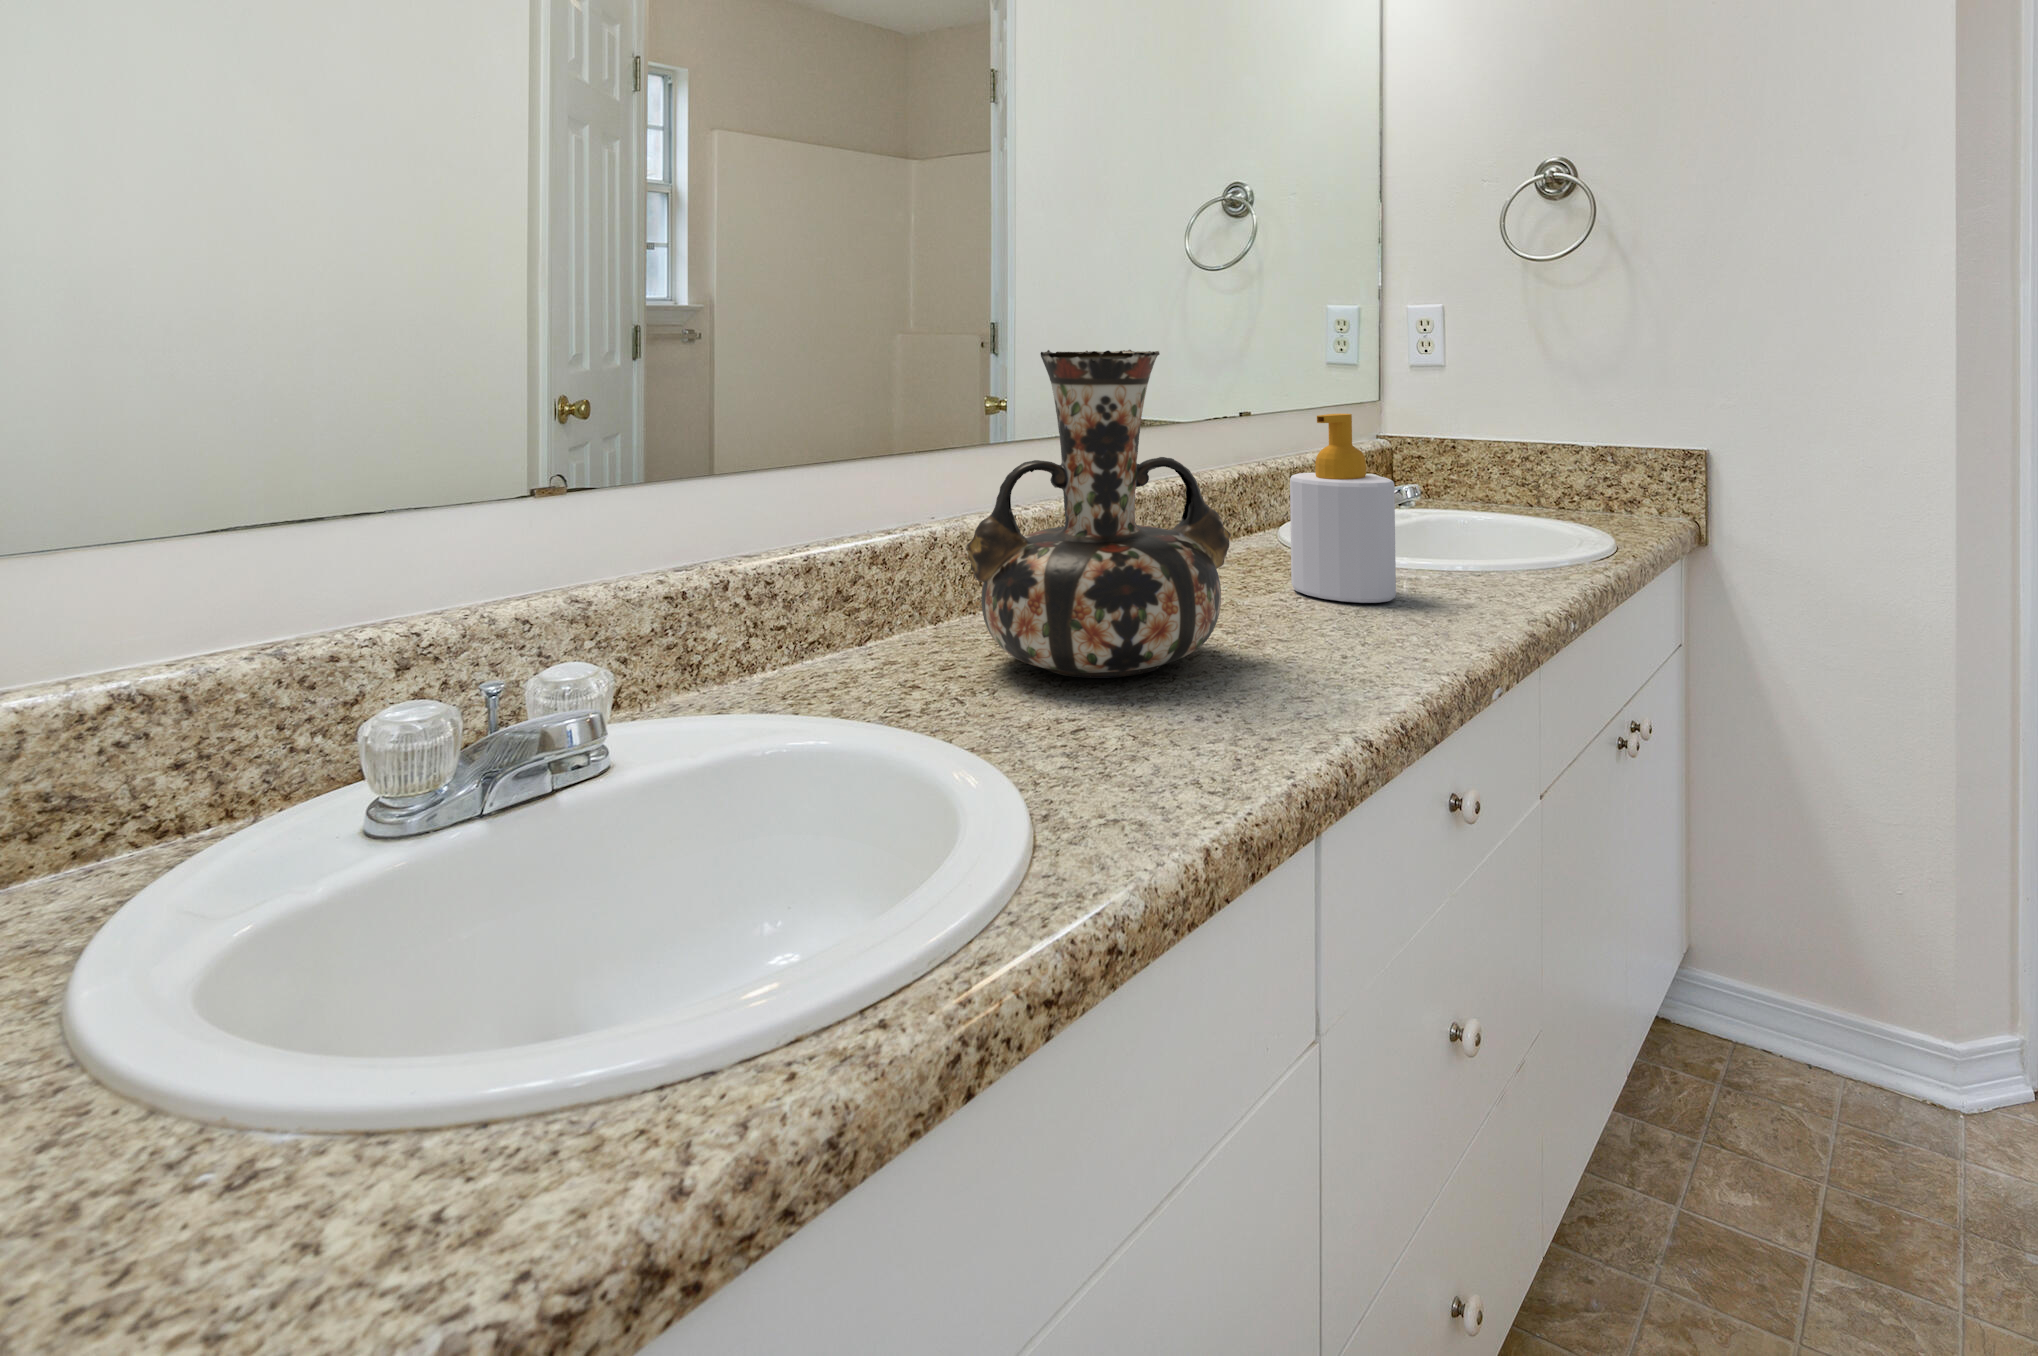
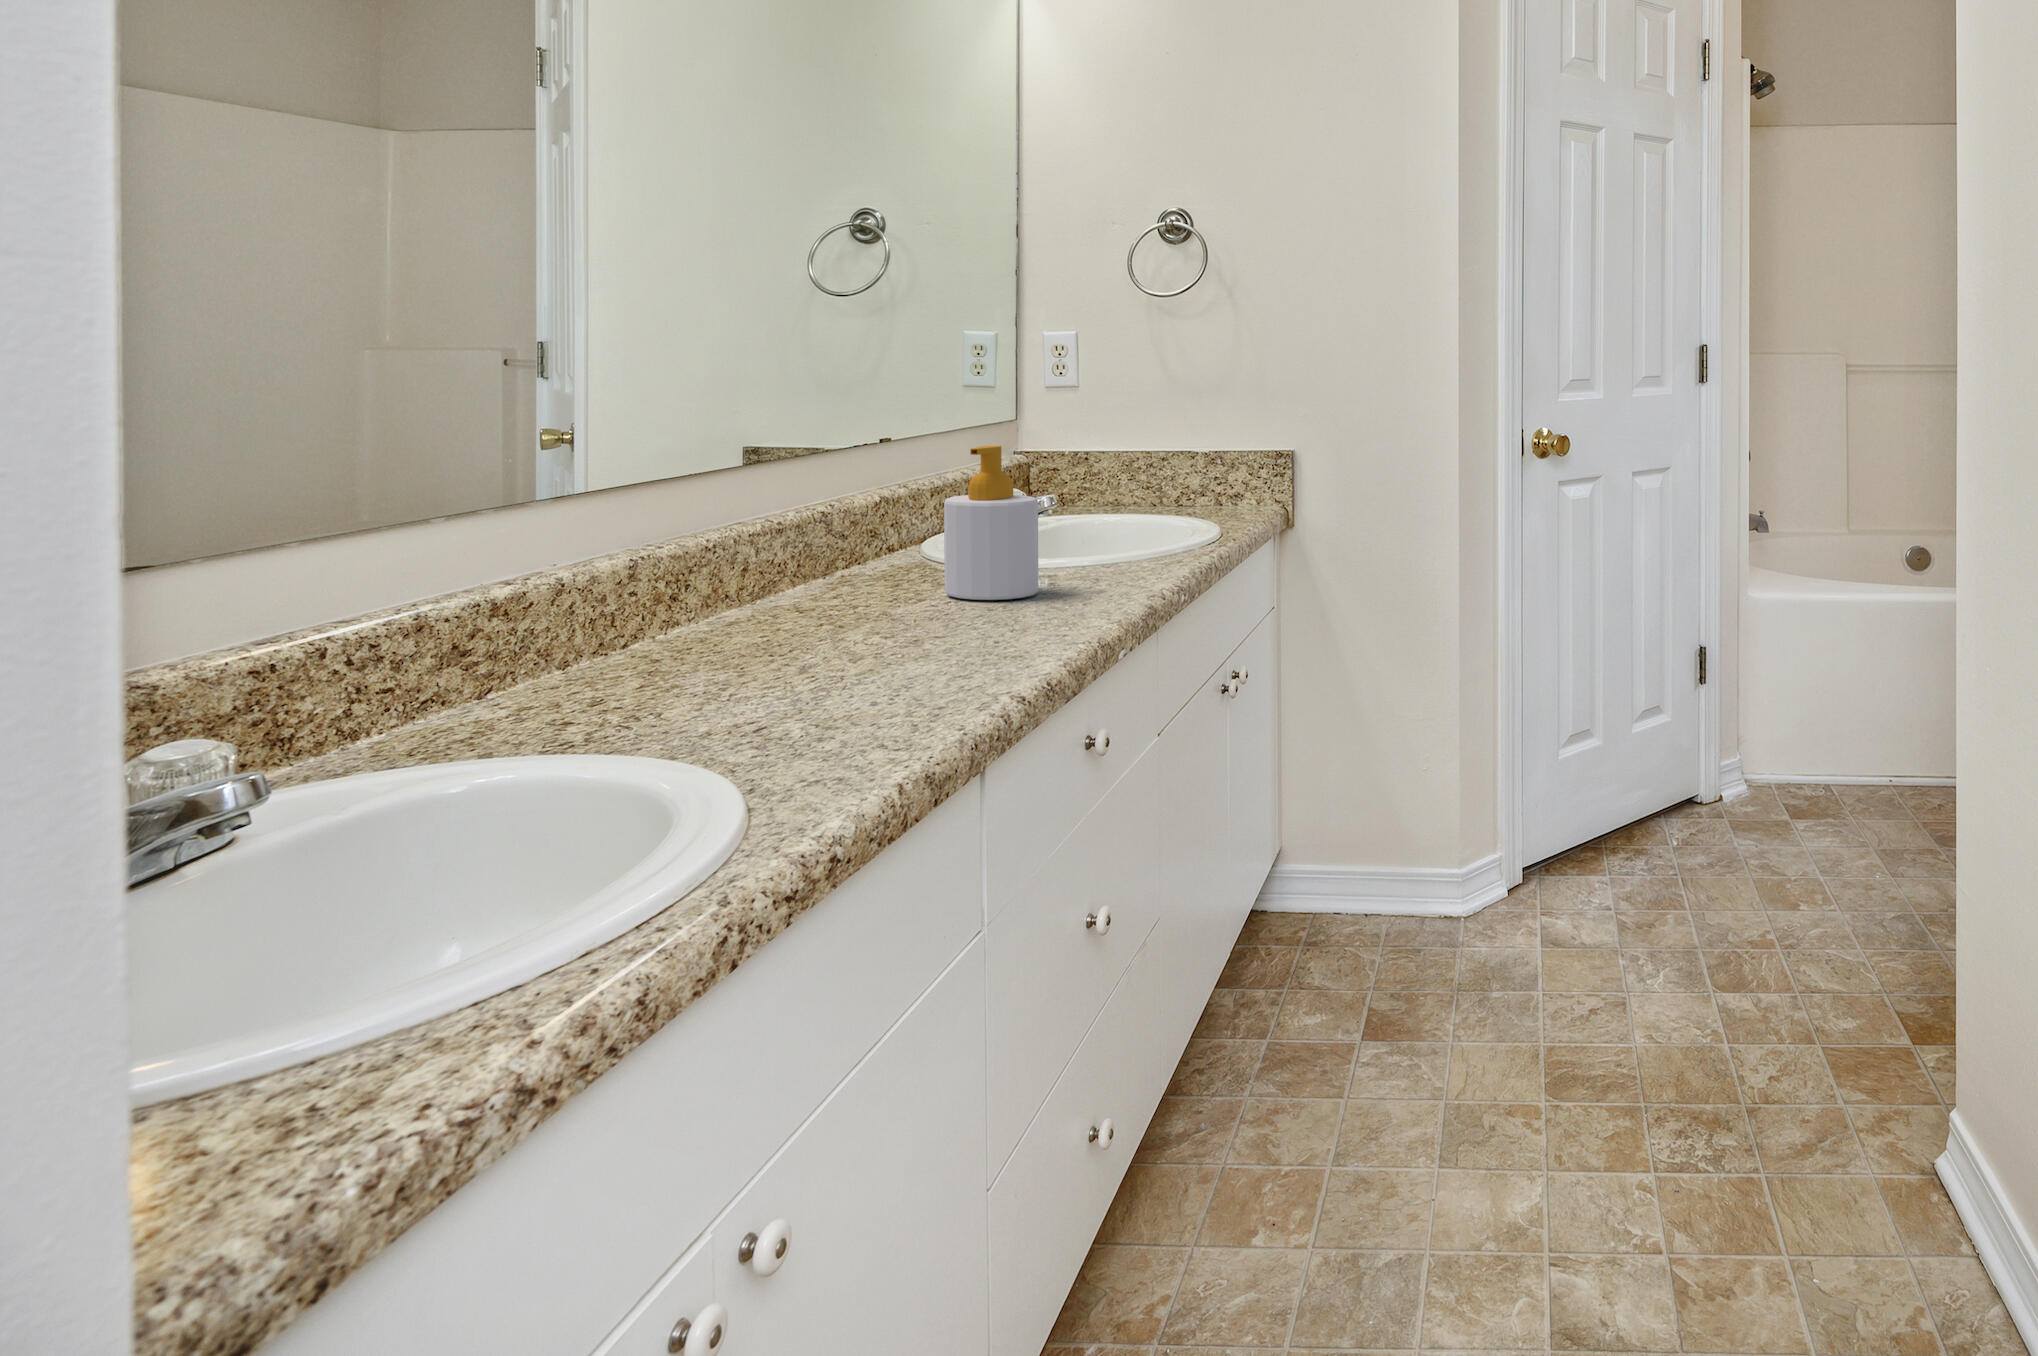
decorative vase: present [966,350,1231,678] -> none [626,403,898,691]

